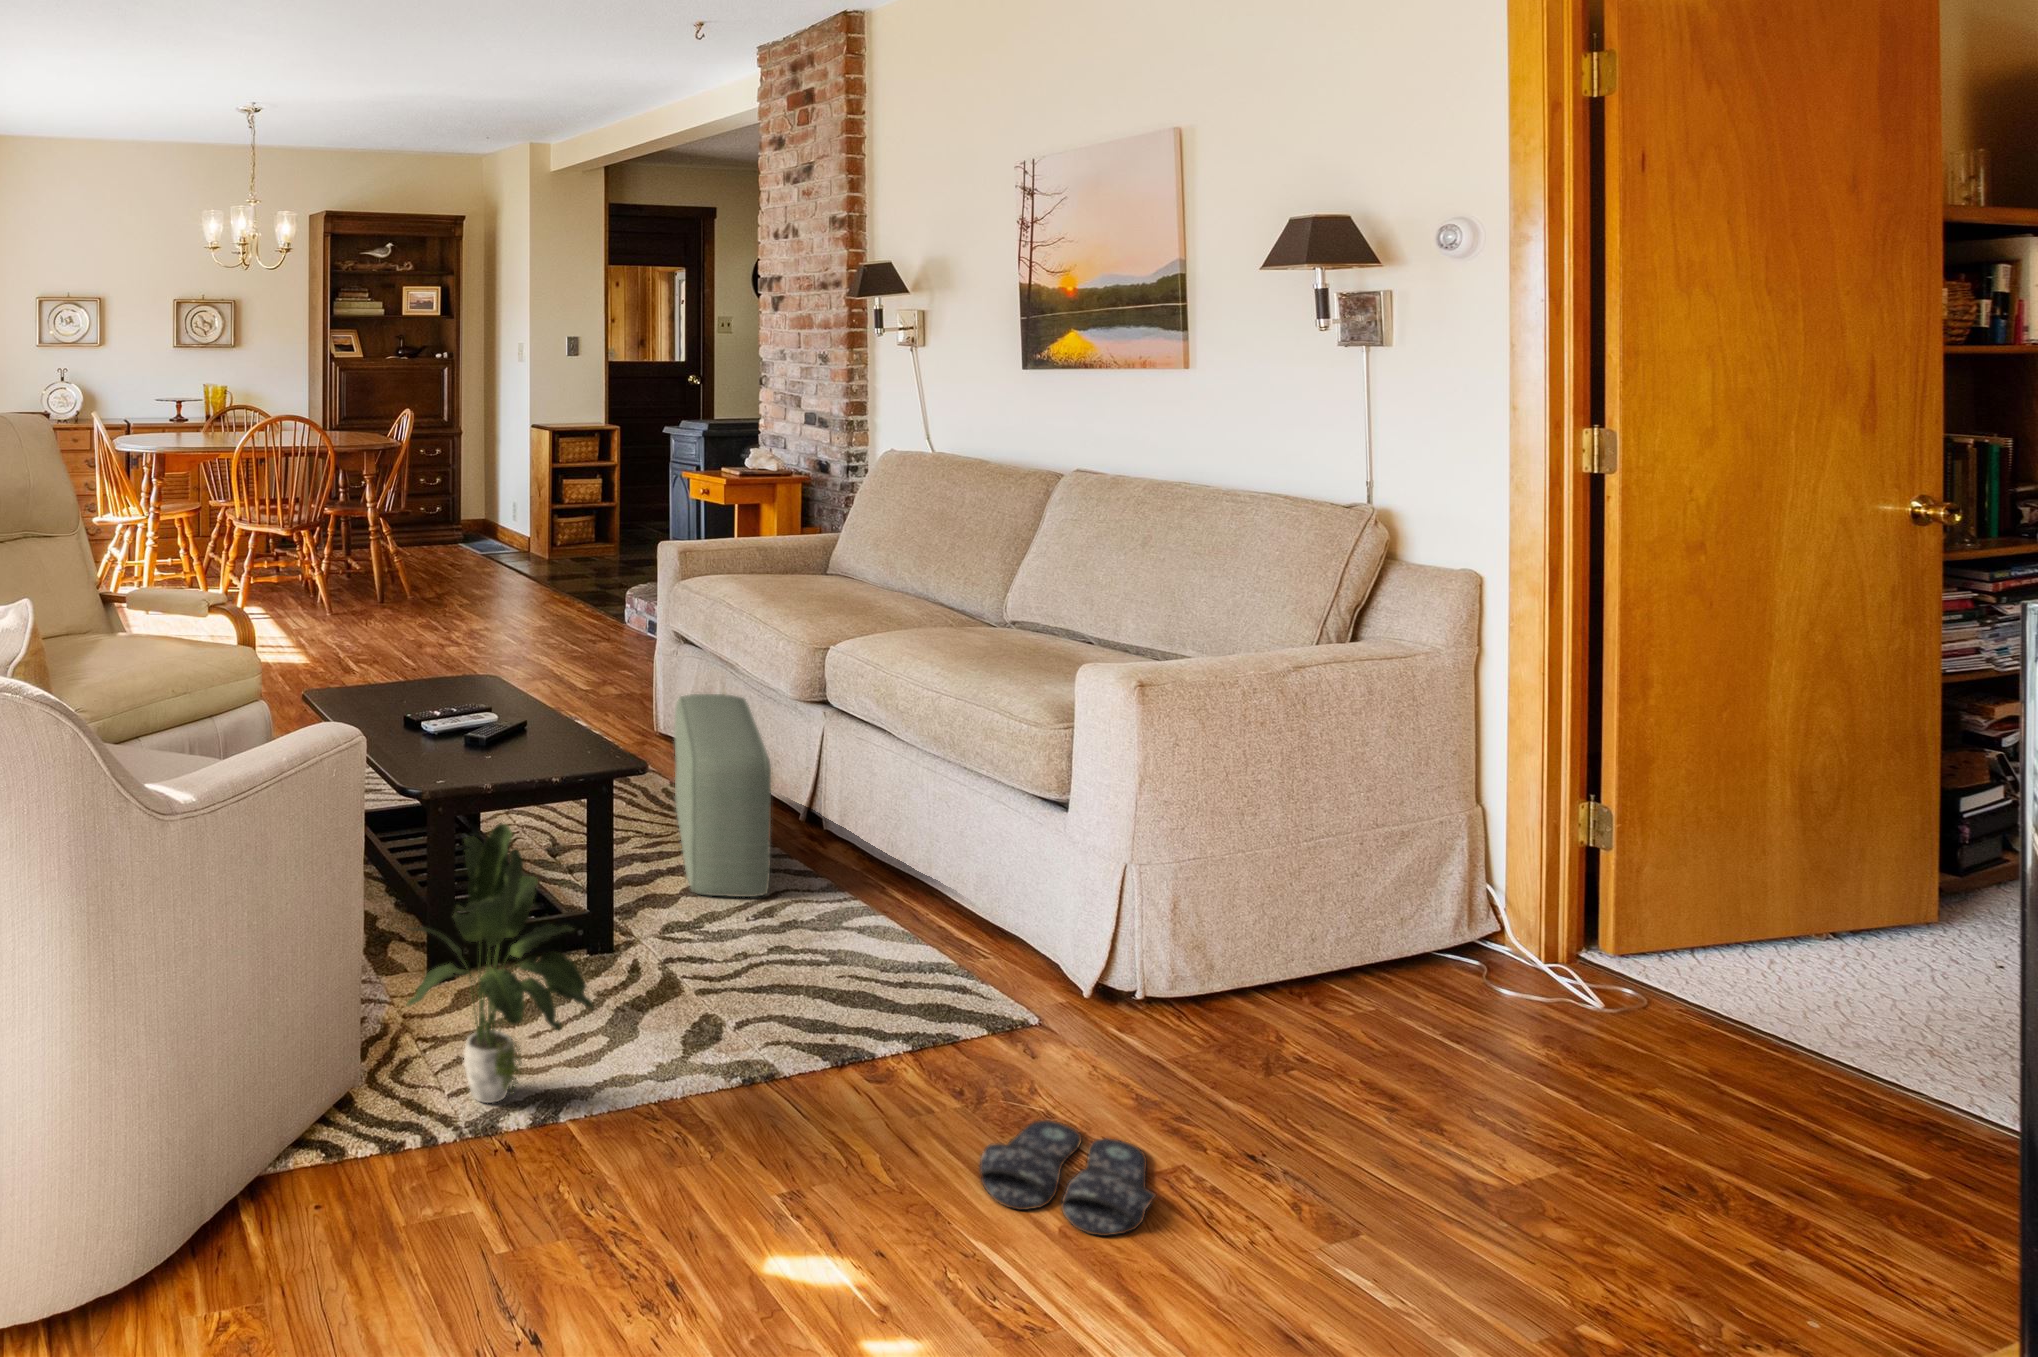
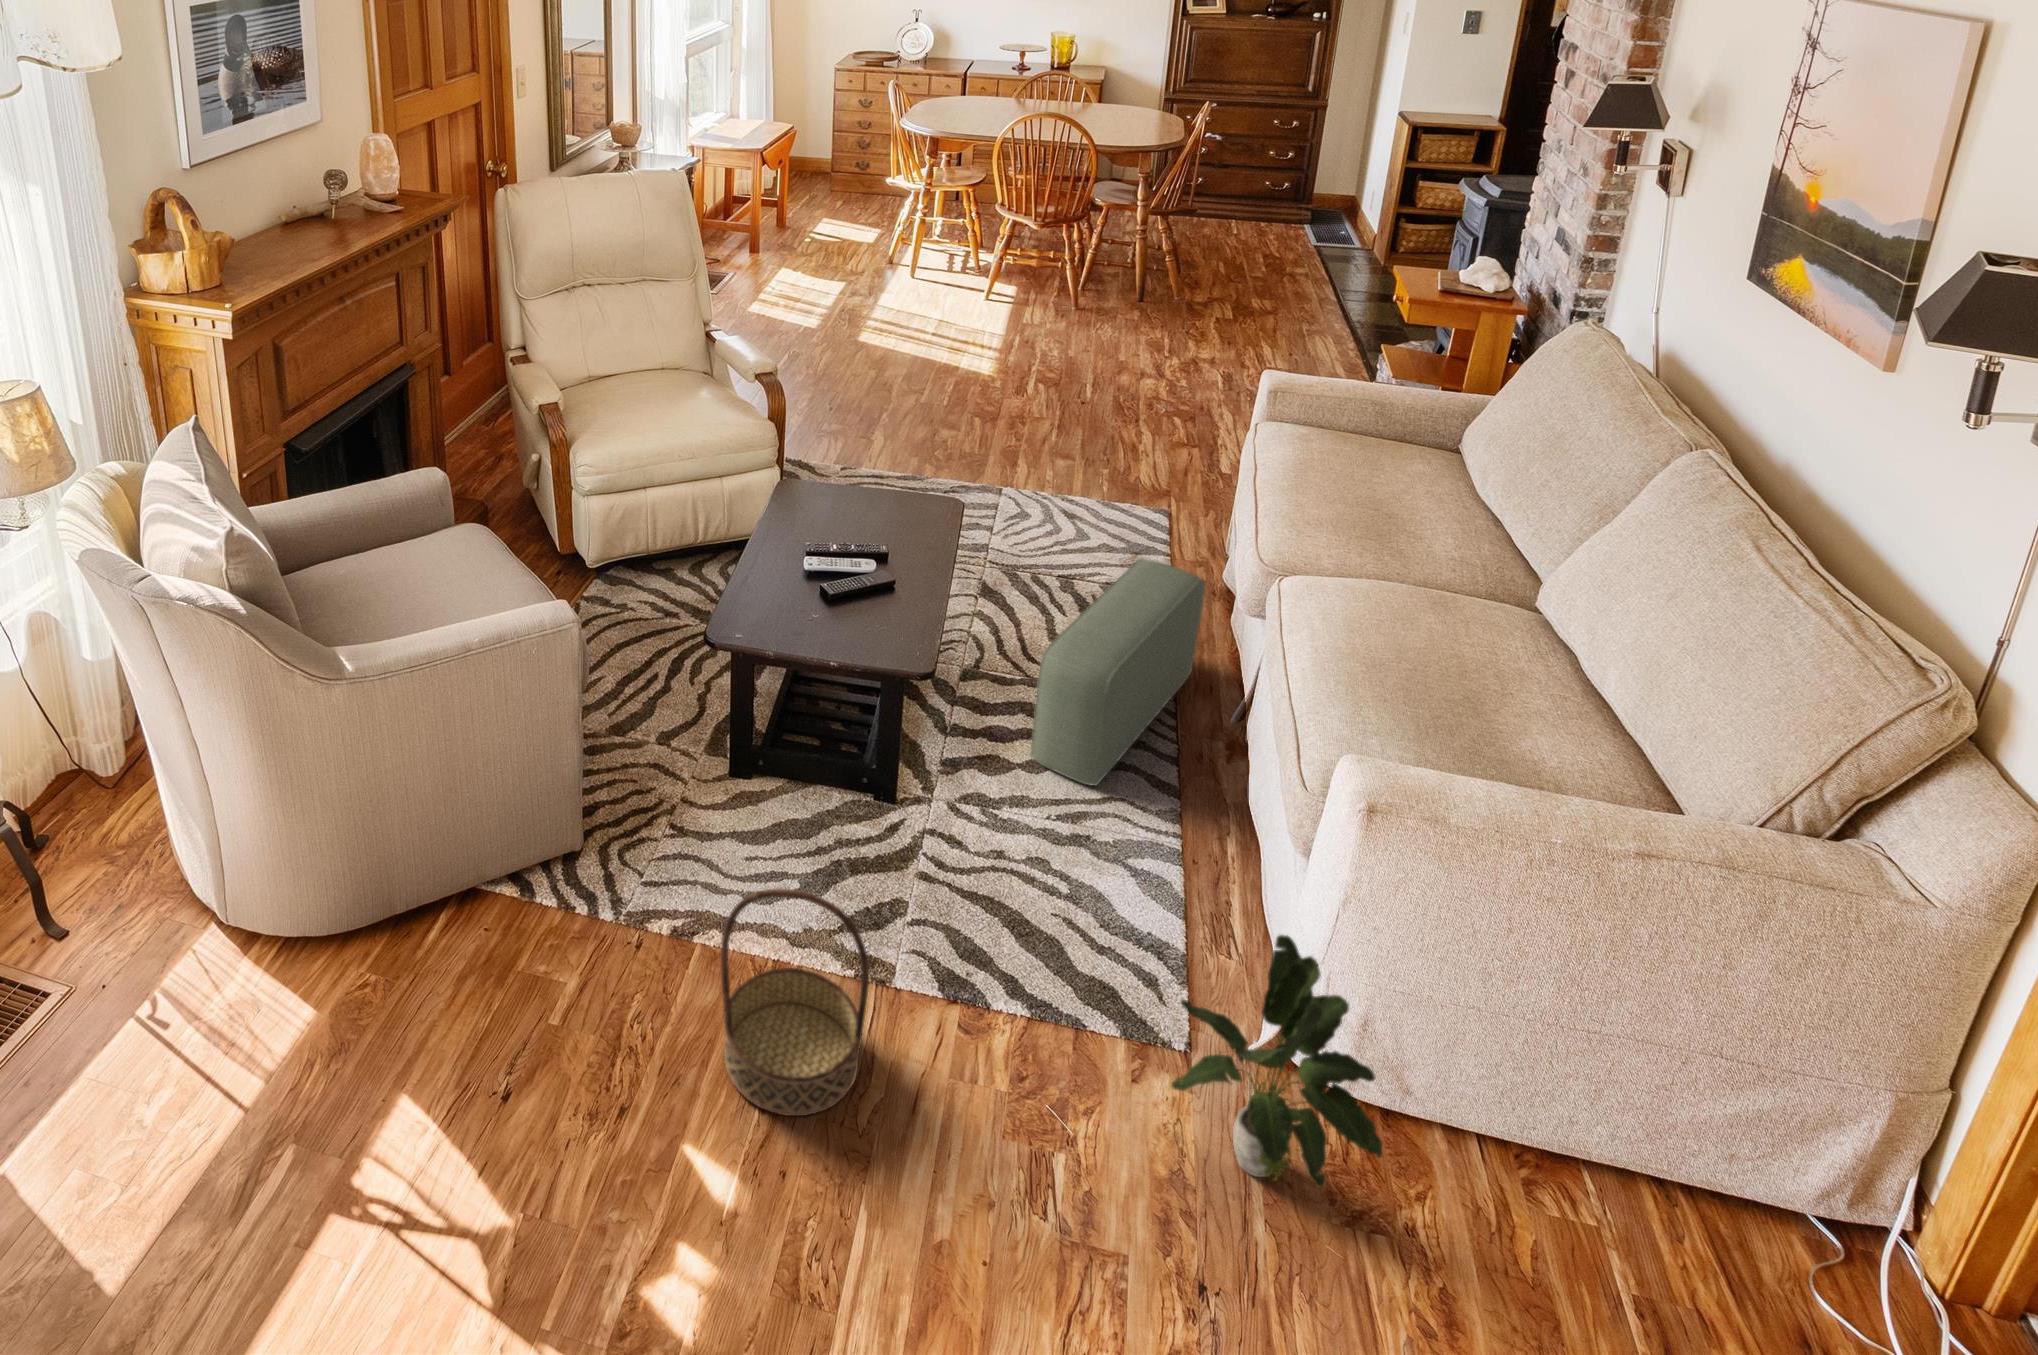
potted plant: present [399,823,594,1103] -> present [1171,935,1382,1188]
basket: none [688,904,856,1212] -> present [721,888,869,1116]
slippers: present [980,1120,1155,1236] -> none [916,1138,1099,1283]

